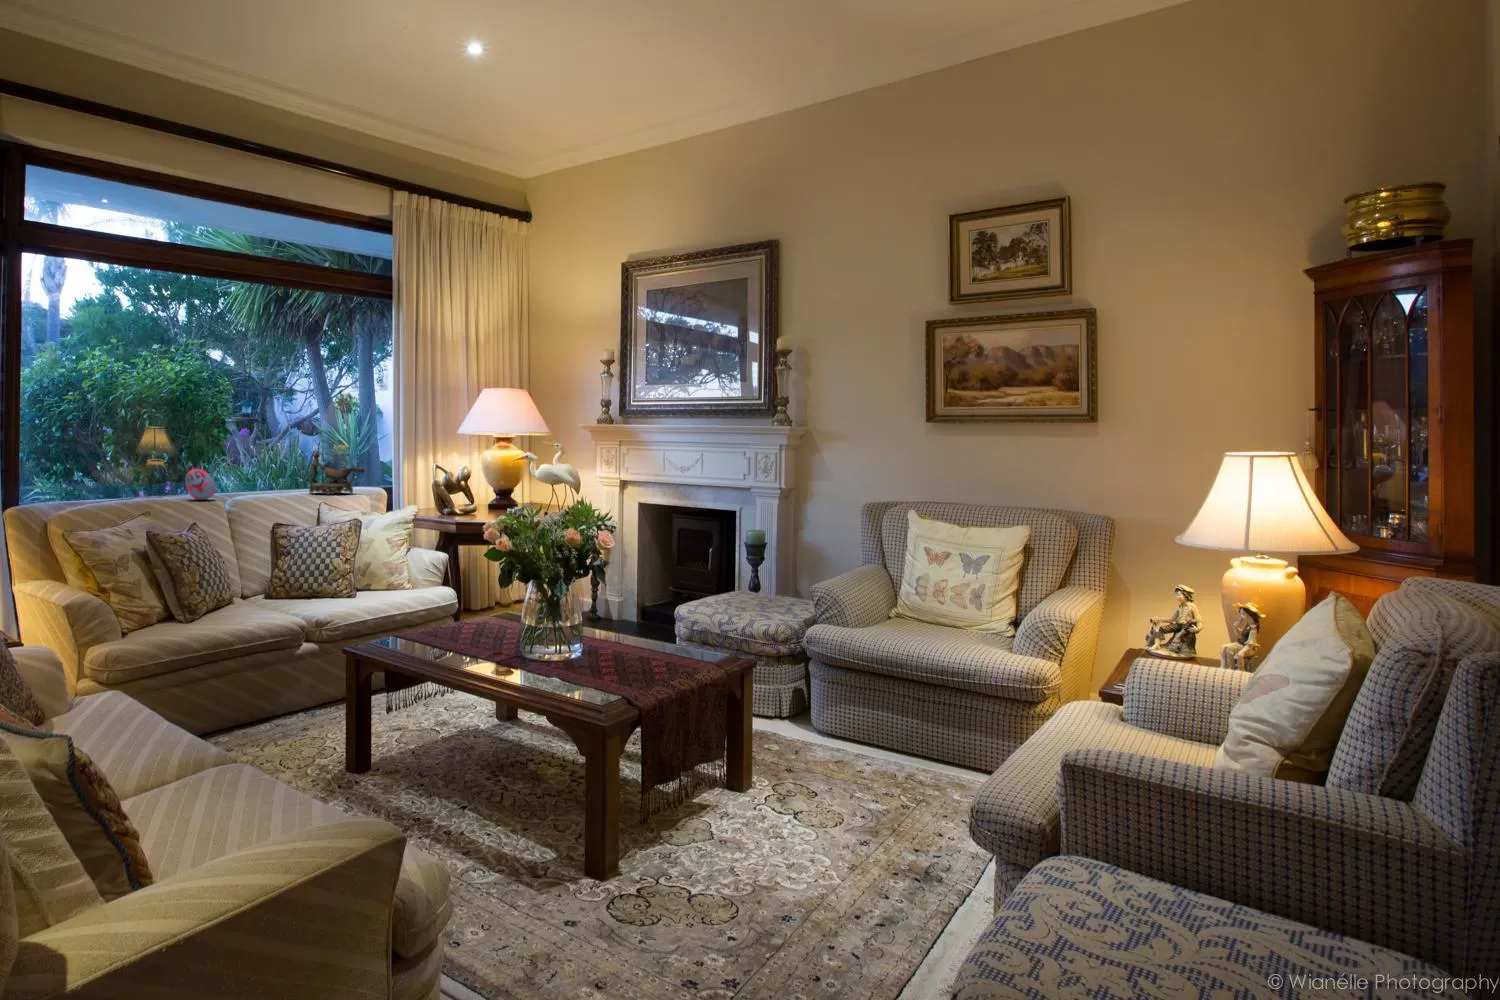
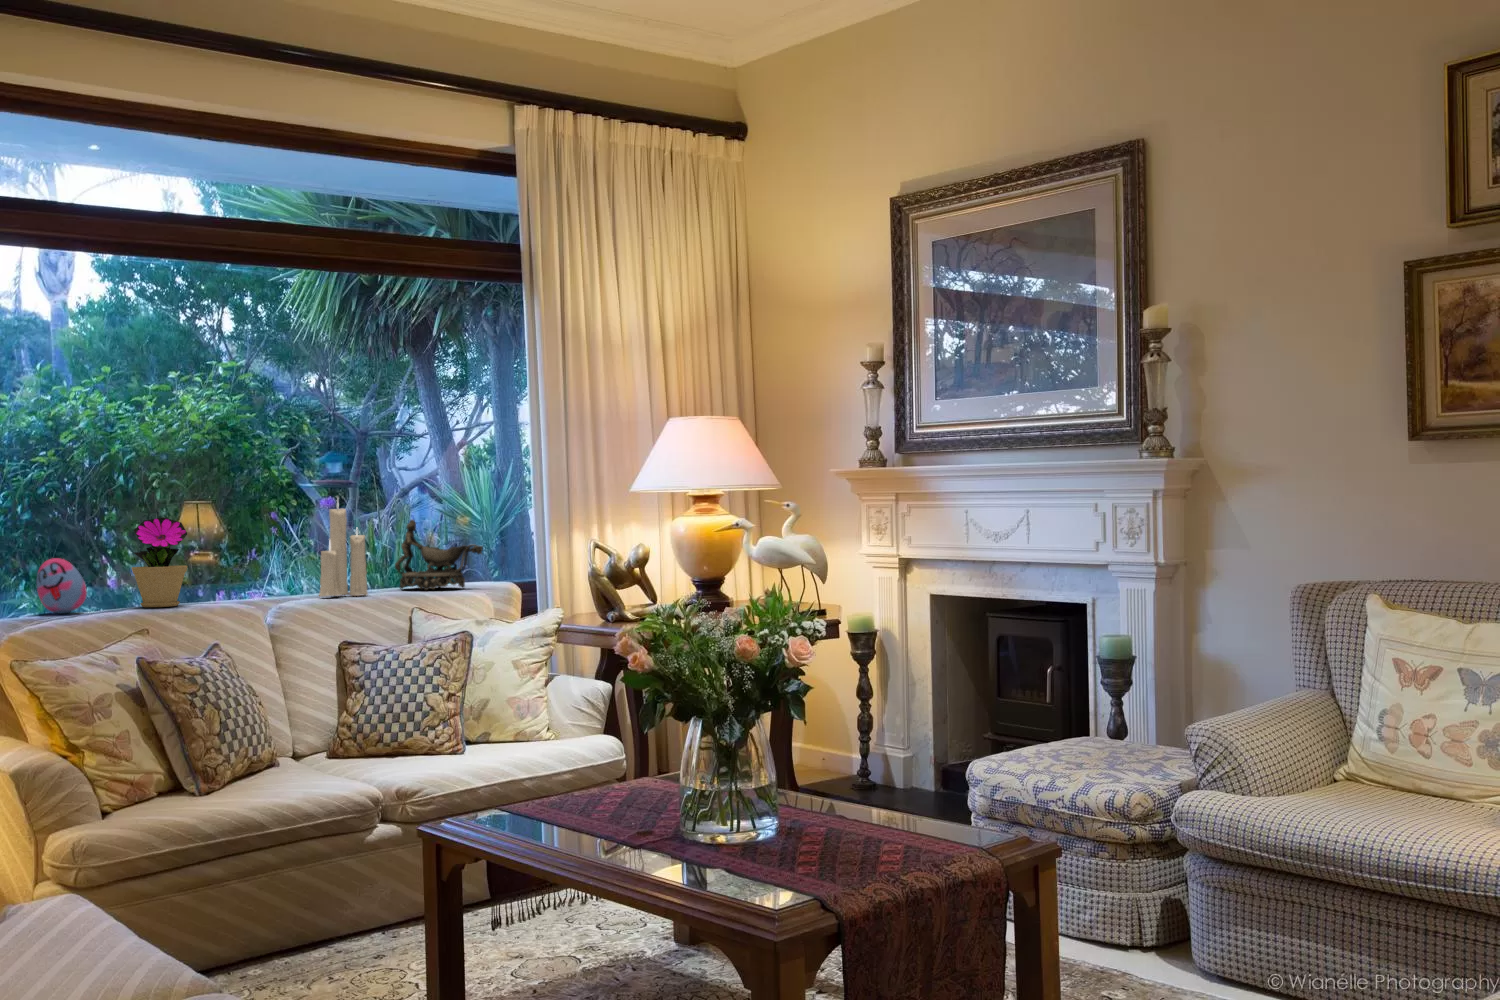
candle: none [256,433,290,499] -> present [319,508,368,597]
flower pot: none [126,447,166,505] -> present [132,517,187,607]
decorative egg: present [186,469,216,500] -> present [37,558,87,614]

